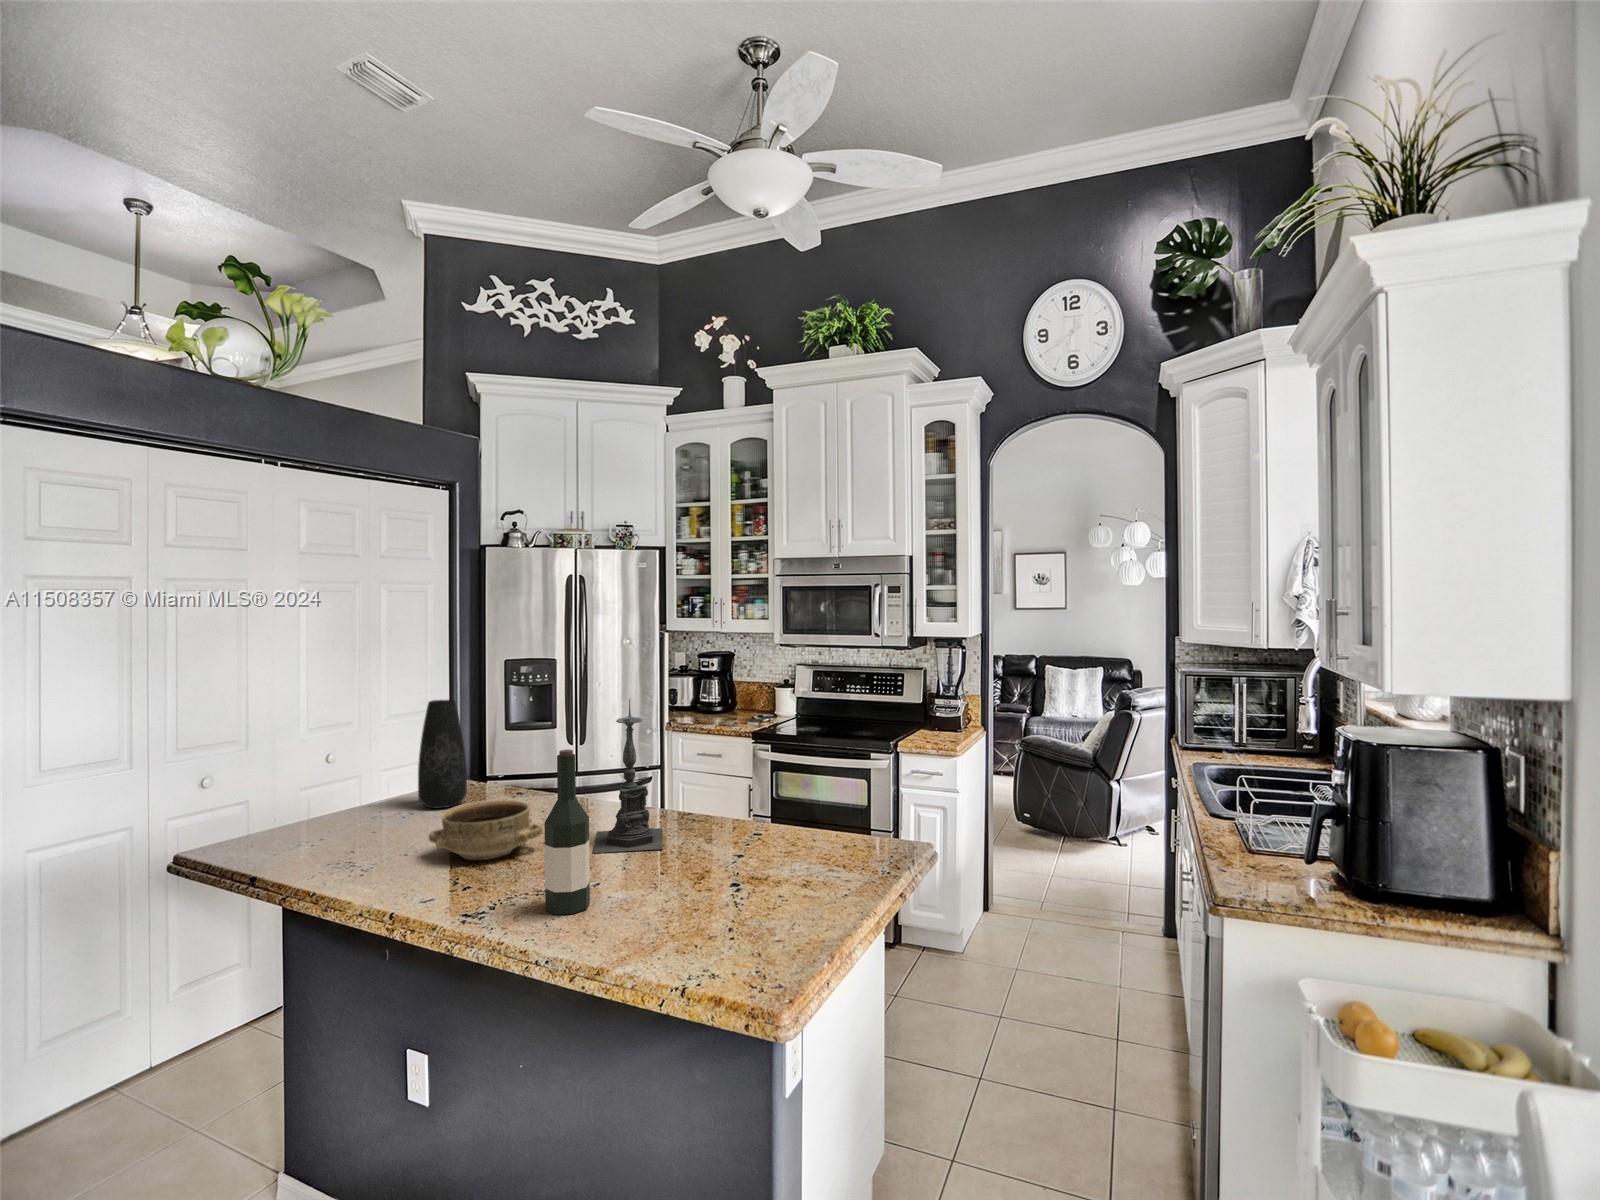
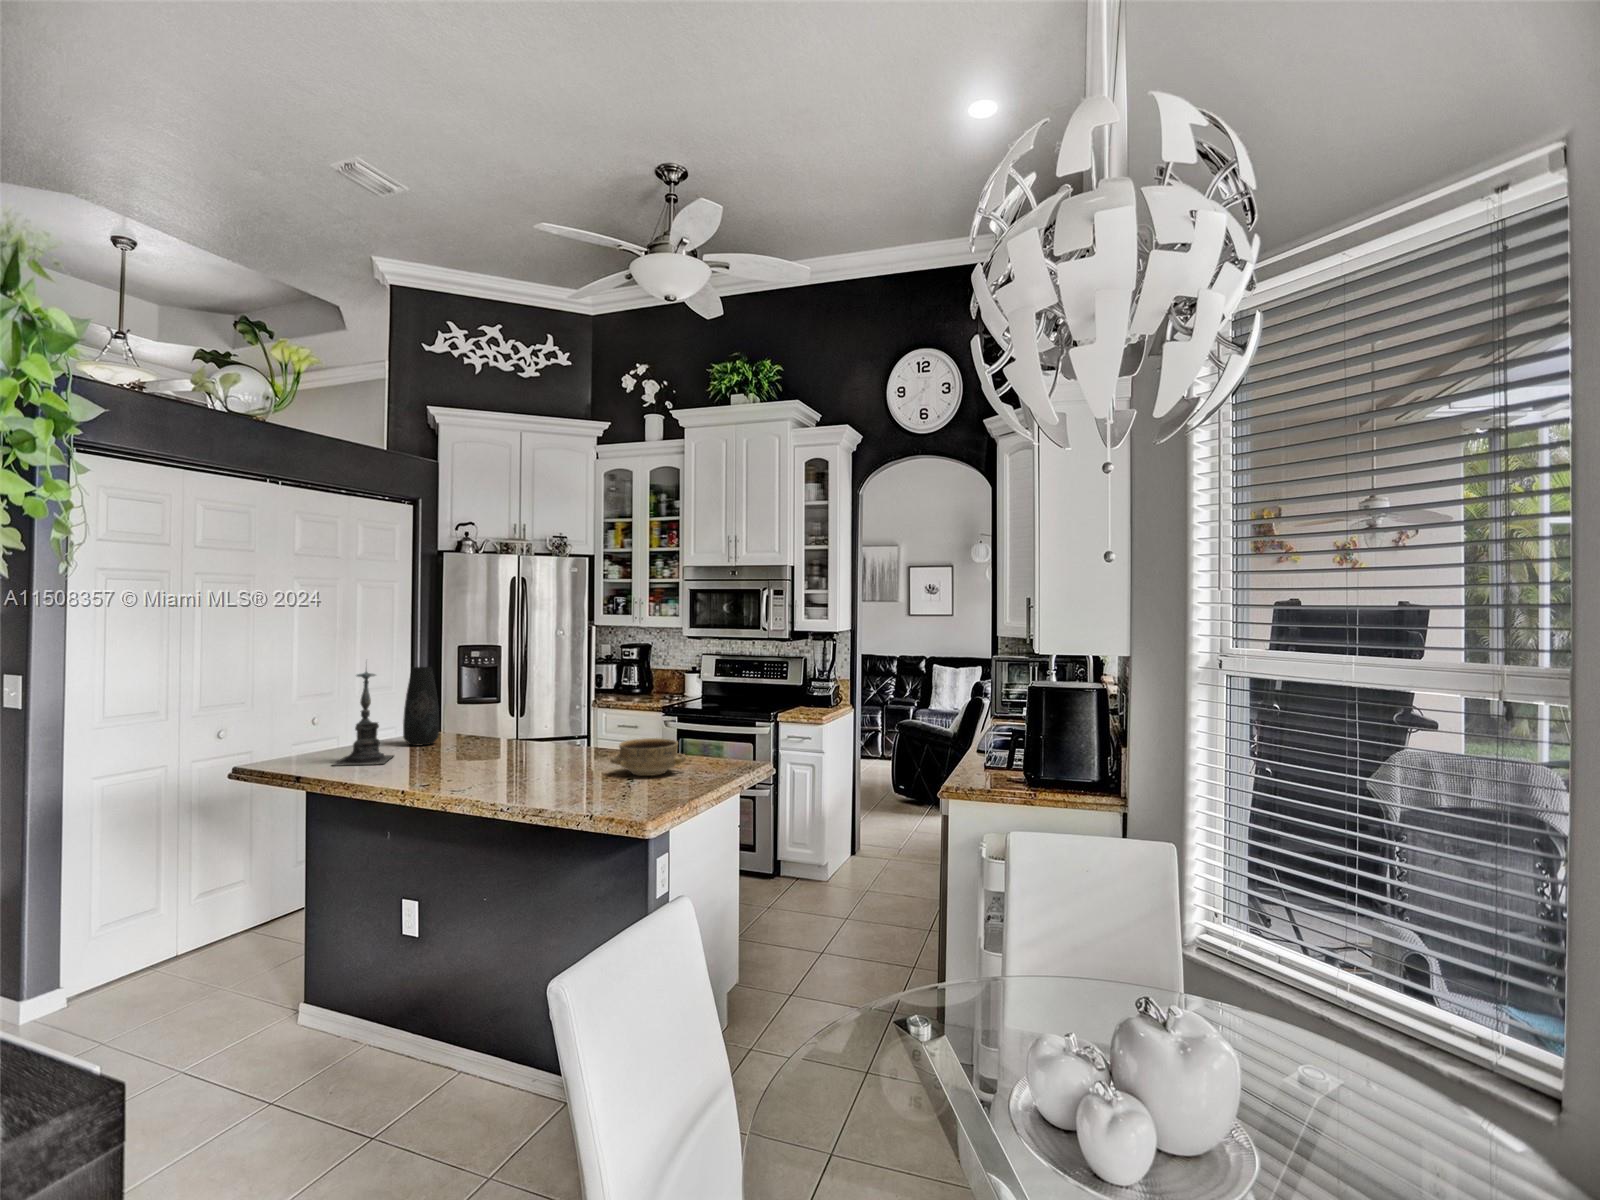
candle holder: present [592,699,663,853] -> present [333,671,393,766]
wine bottle: present [544,750,590,915] -> none [507,686,536,788]
ceramic bowl: present [429,800,543,860] -> present [610,738,686,776]

